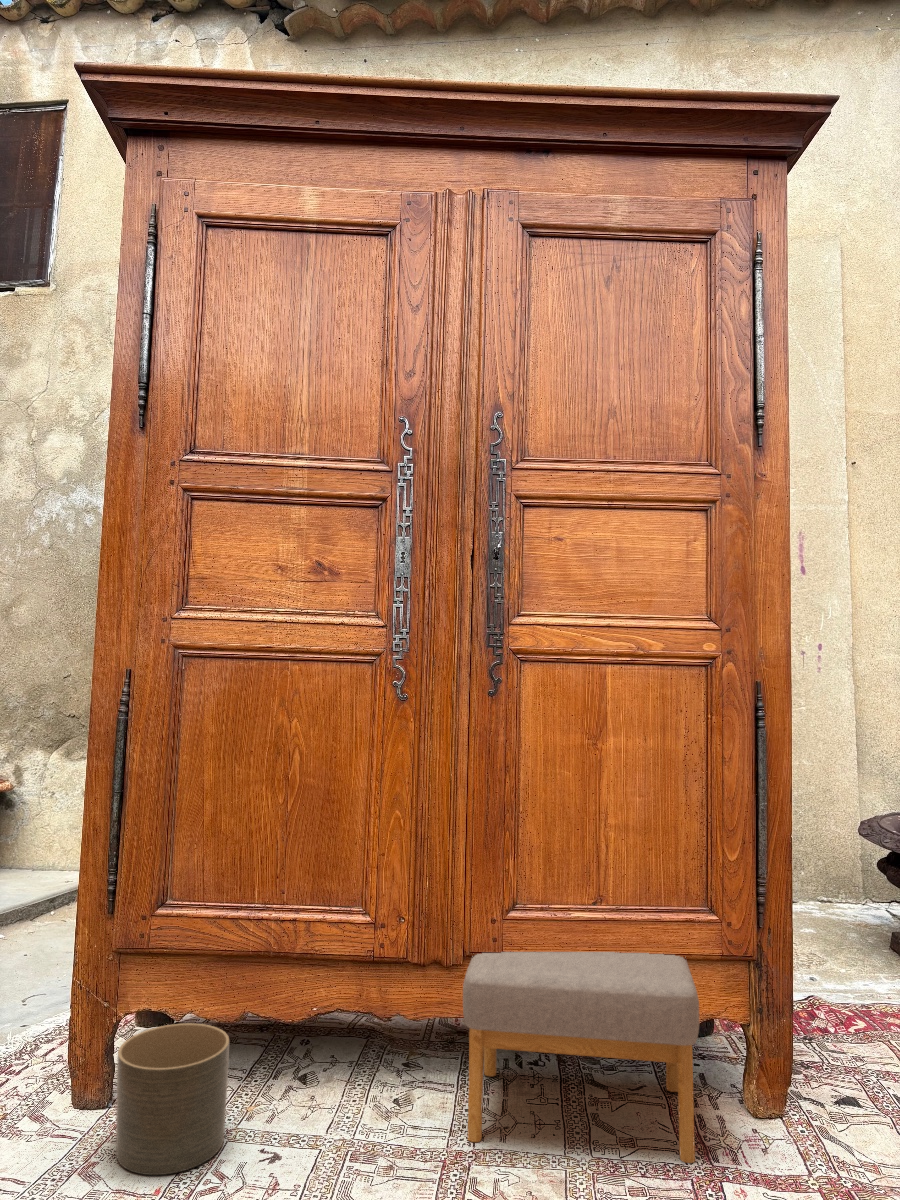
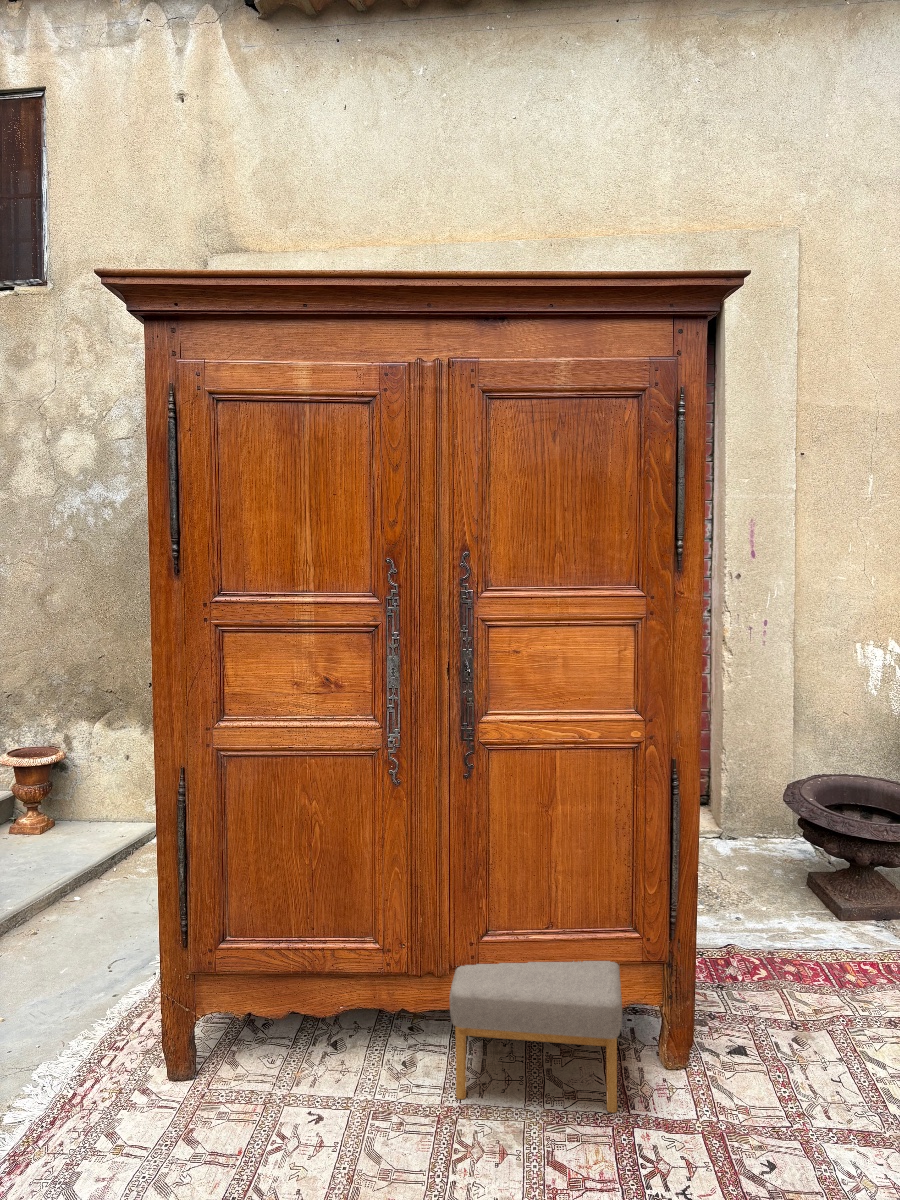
planter: present [116,1023,229,1175] -> none [201,1023,282,1137]

